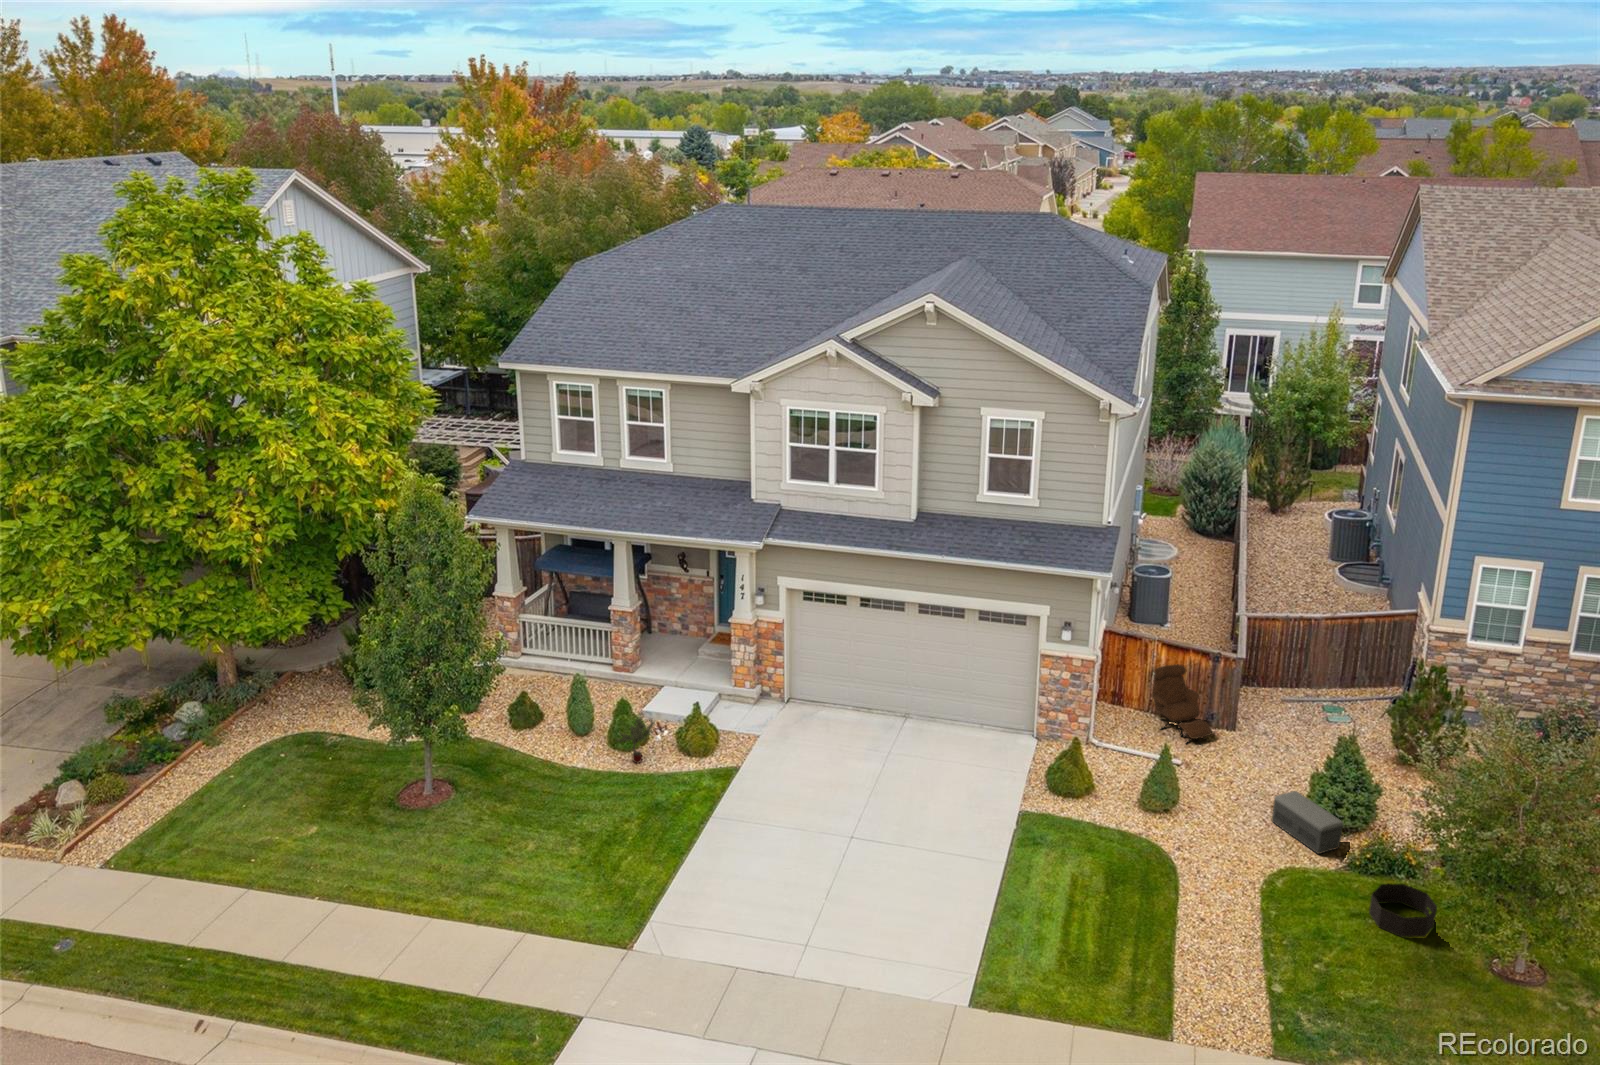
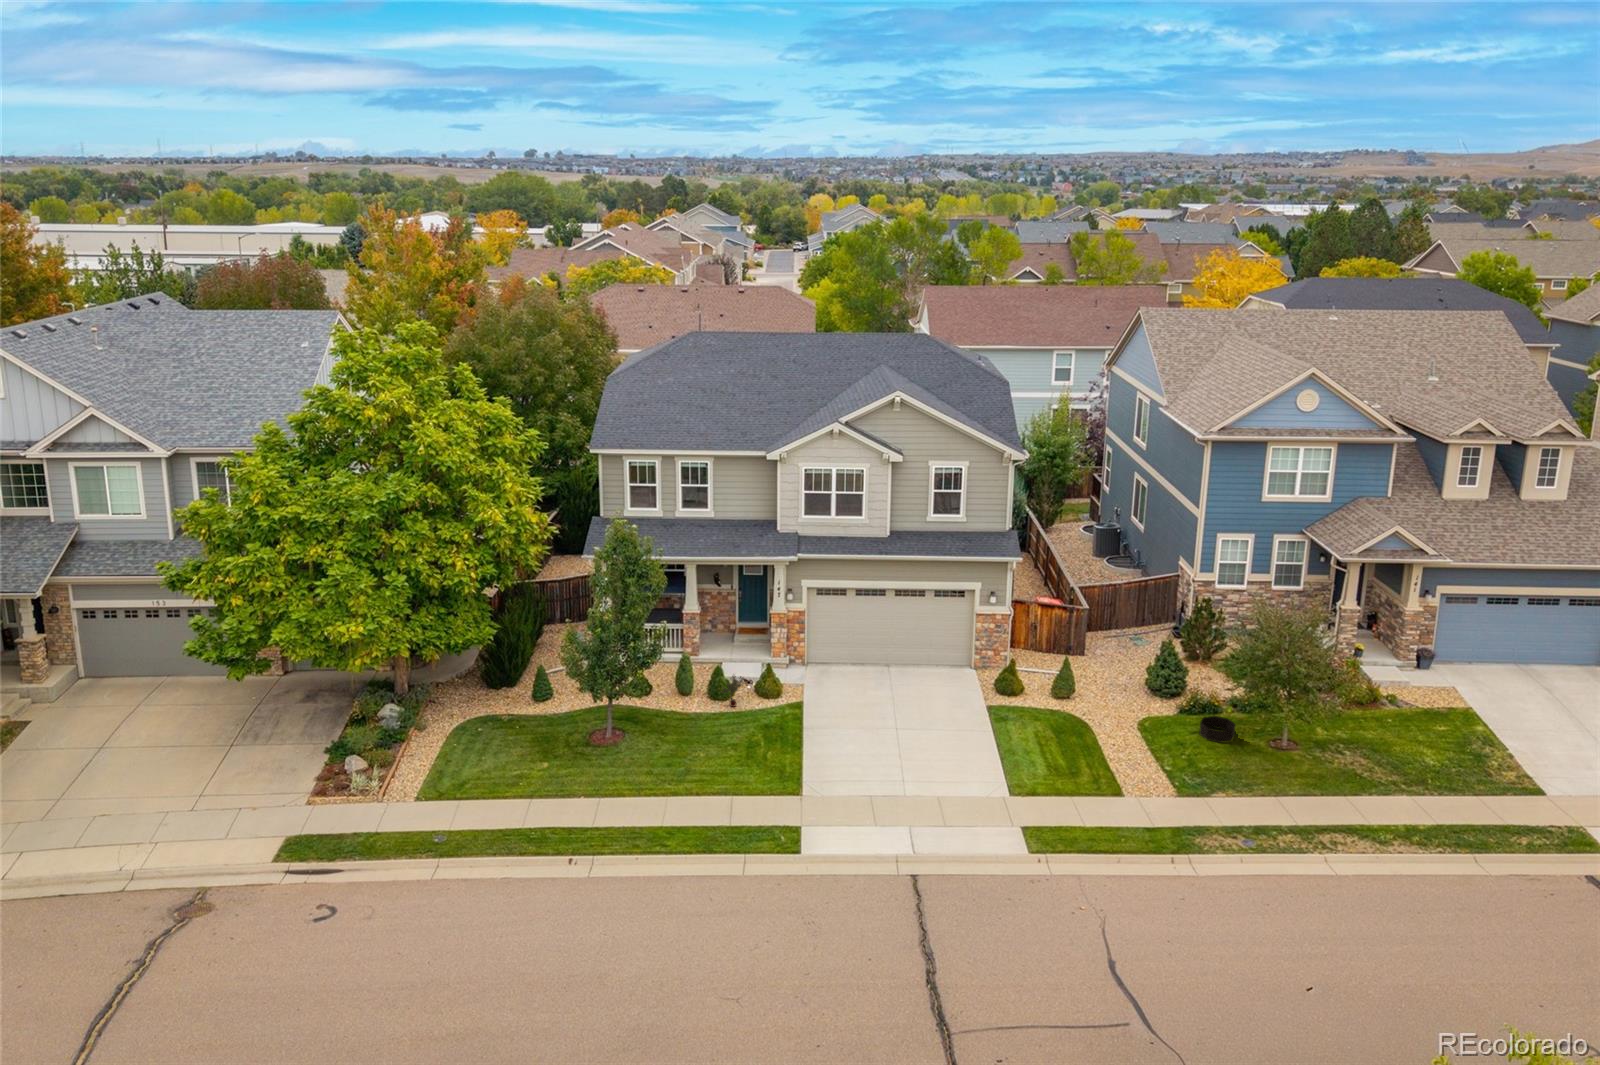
lounge chair: present [1152,664,1212,743] -> none [1040,615,1080,663]
storage bench: present [1272,791,1343,854] -> none [1131,677,1174,710]

